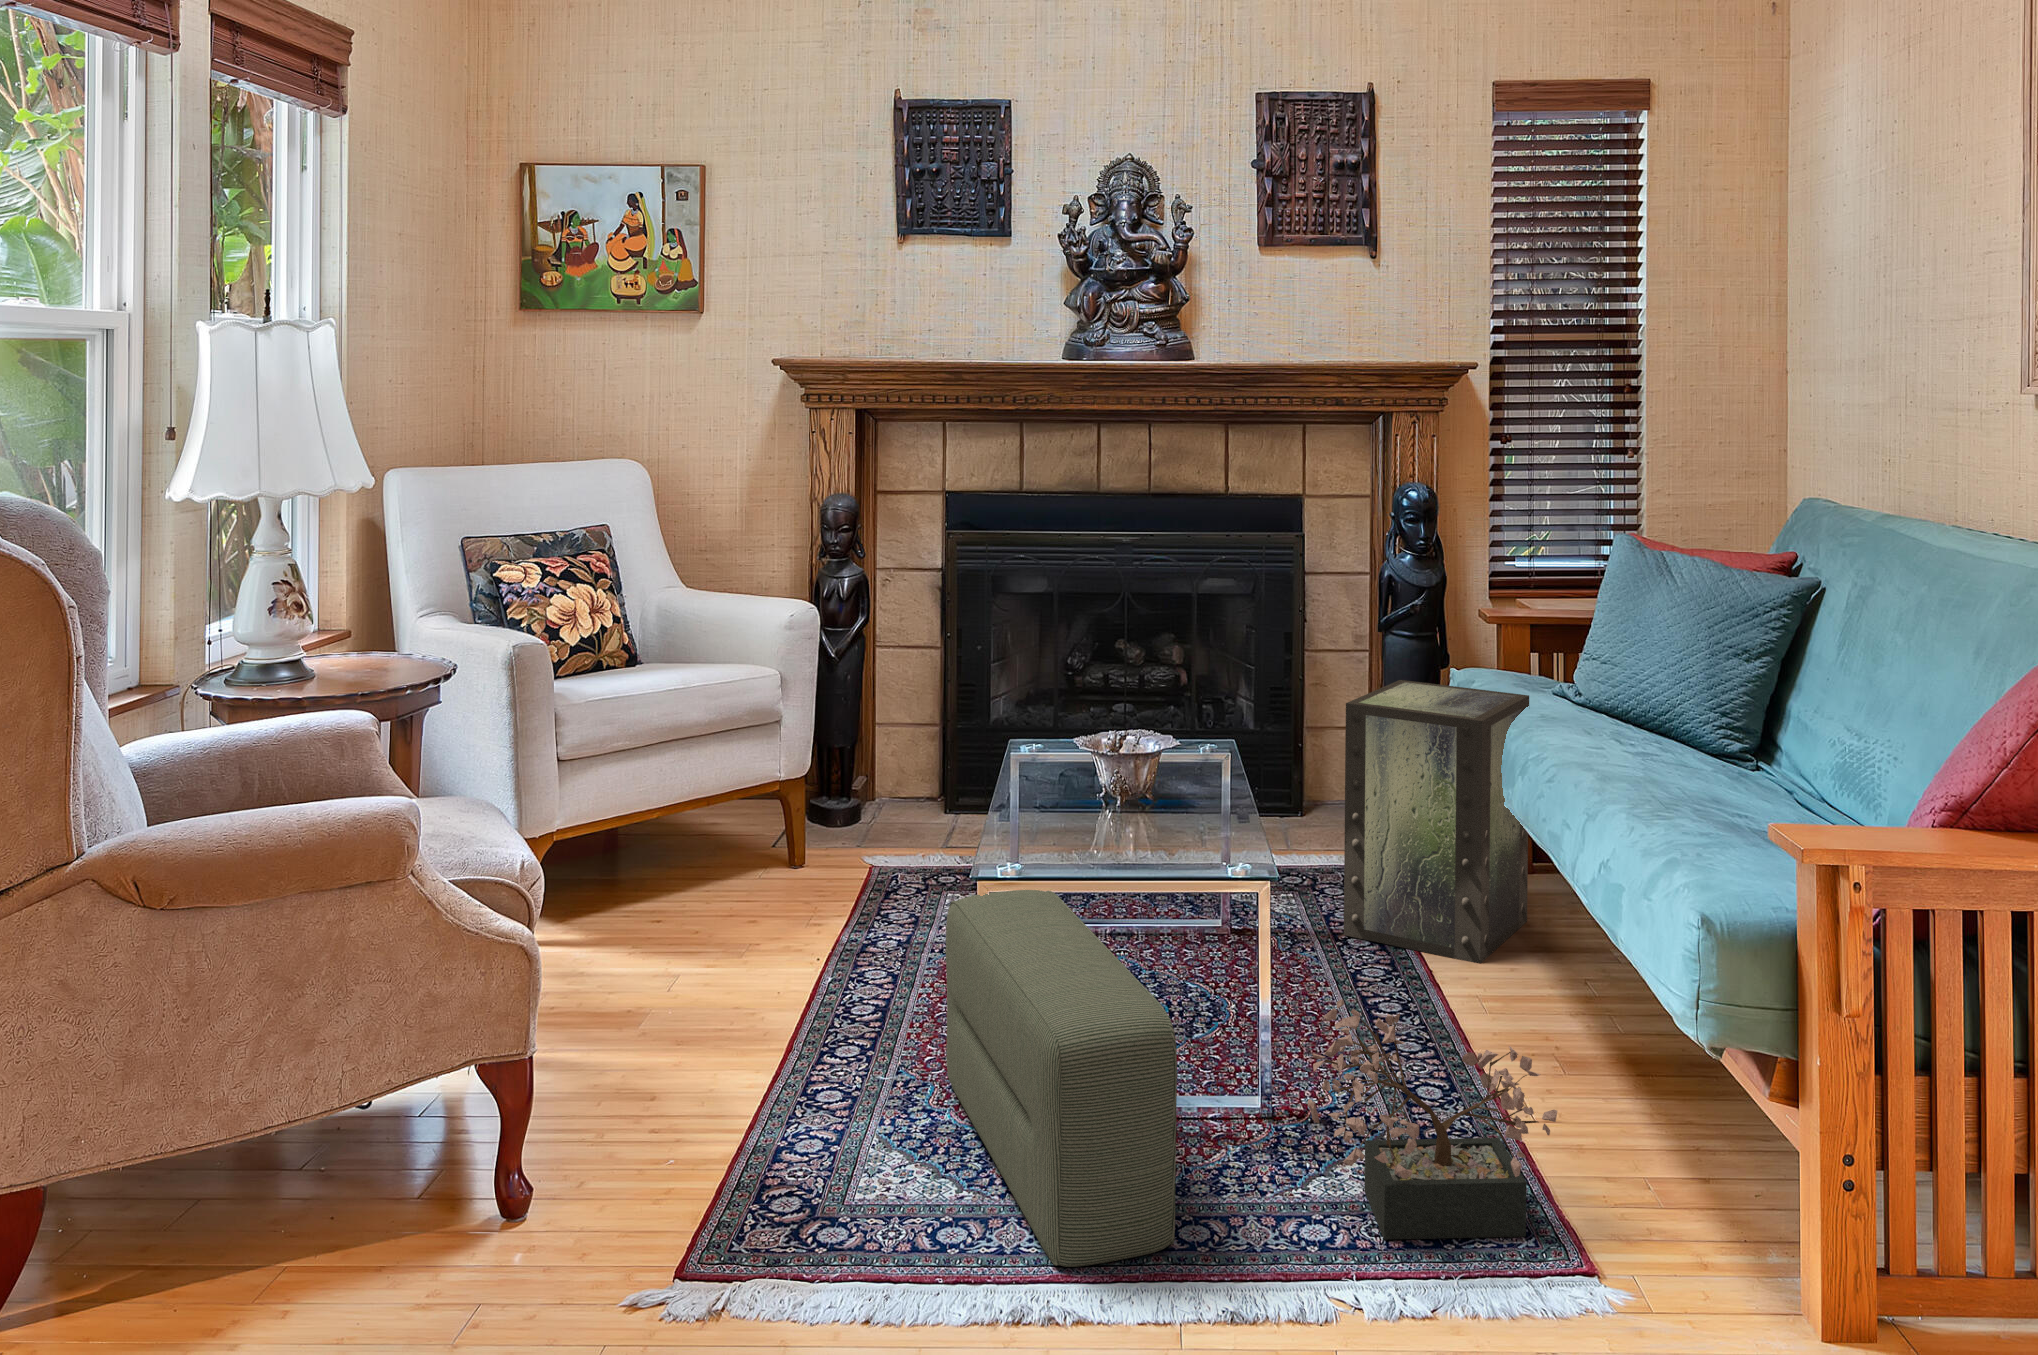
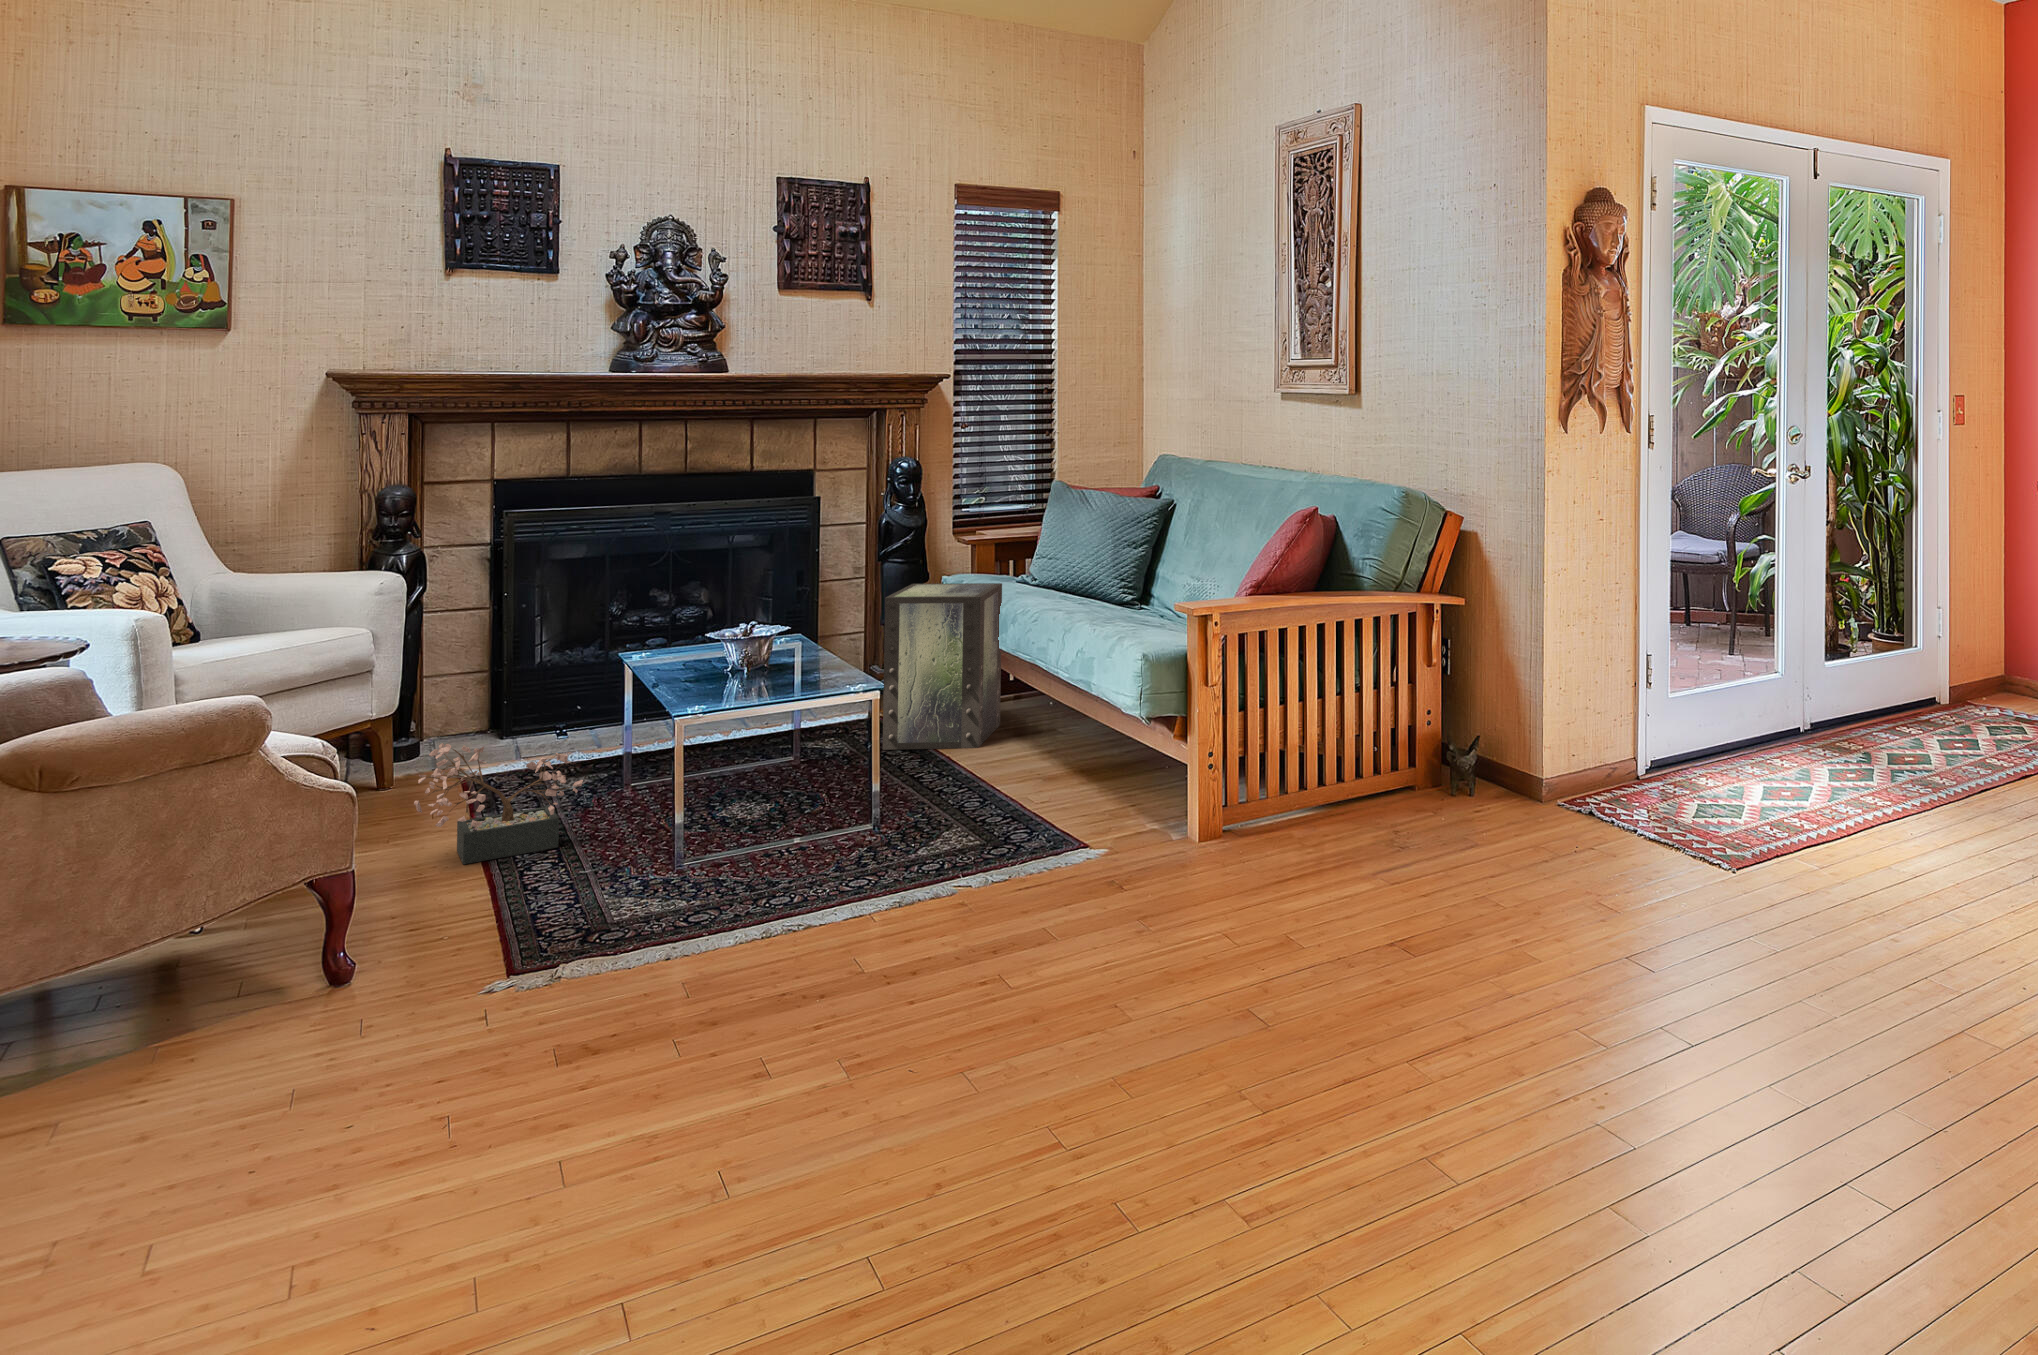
pouf: present [946,890,1177,1267] -> none [641,721,853,907]
decorative plant: present [1308,999,1557,1240] -> present [414,743,583,864]

